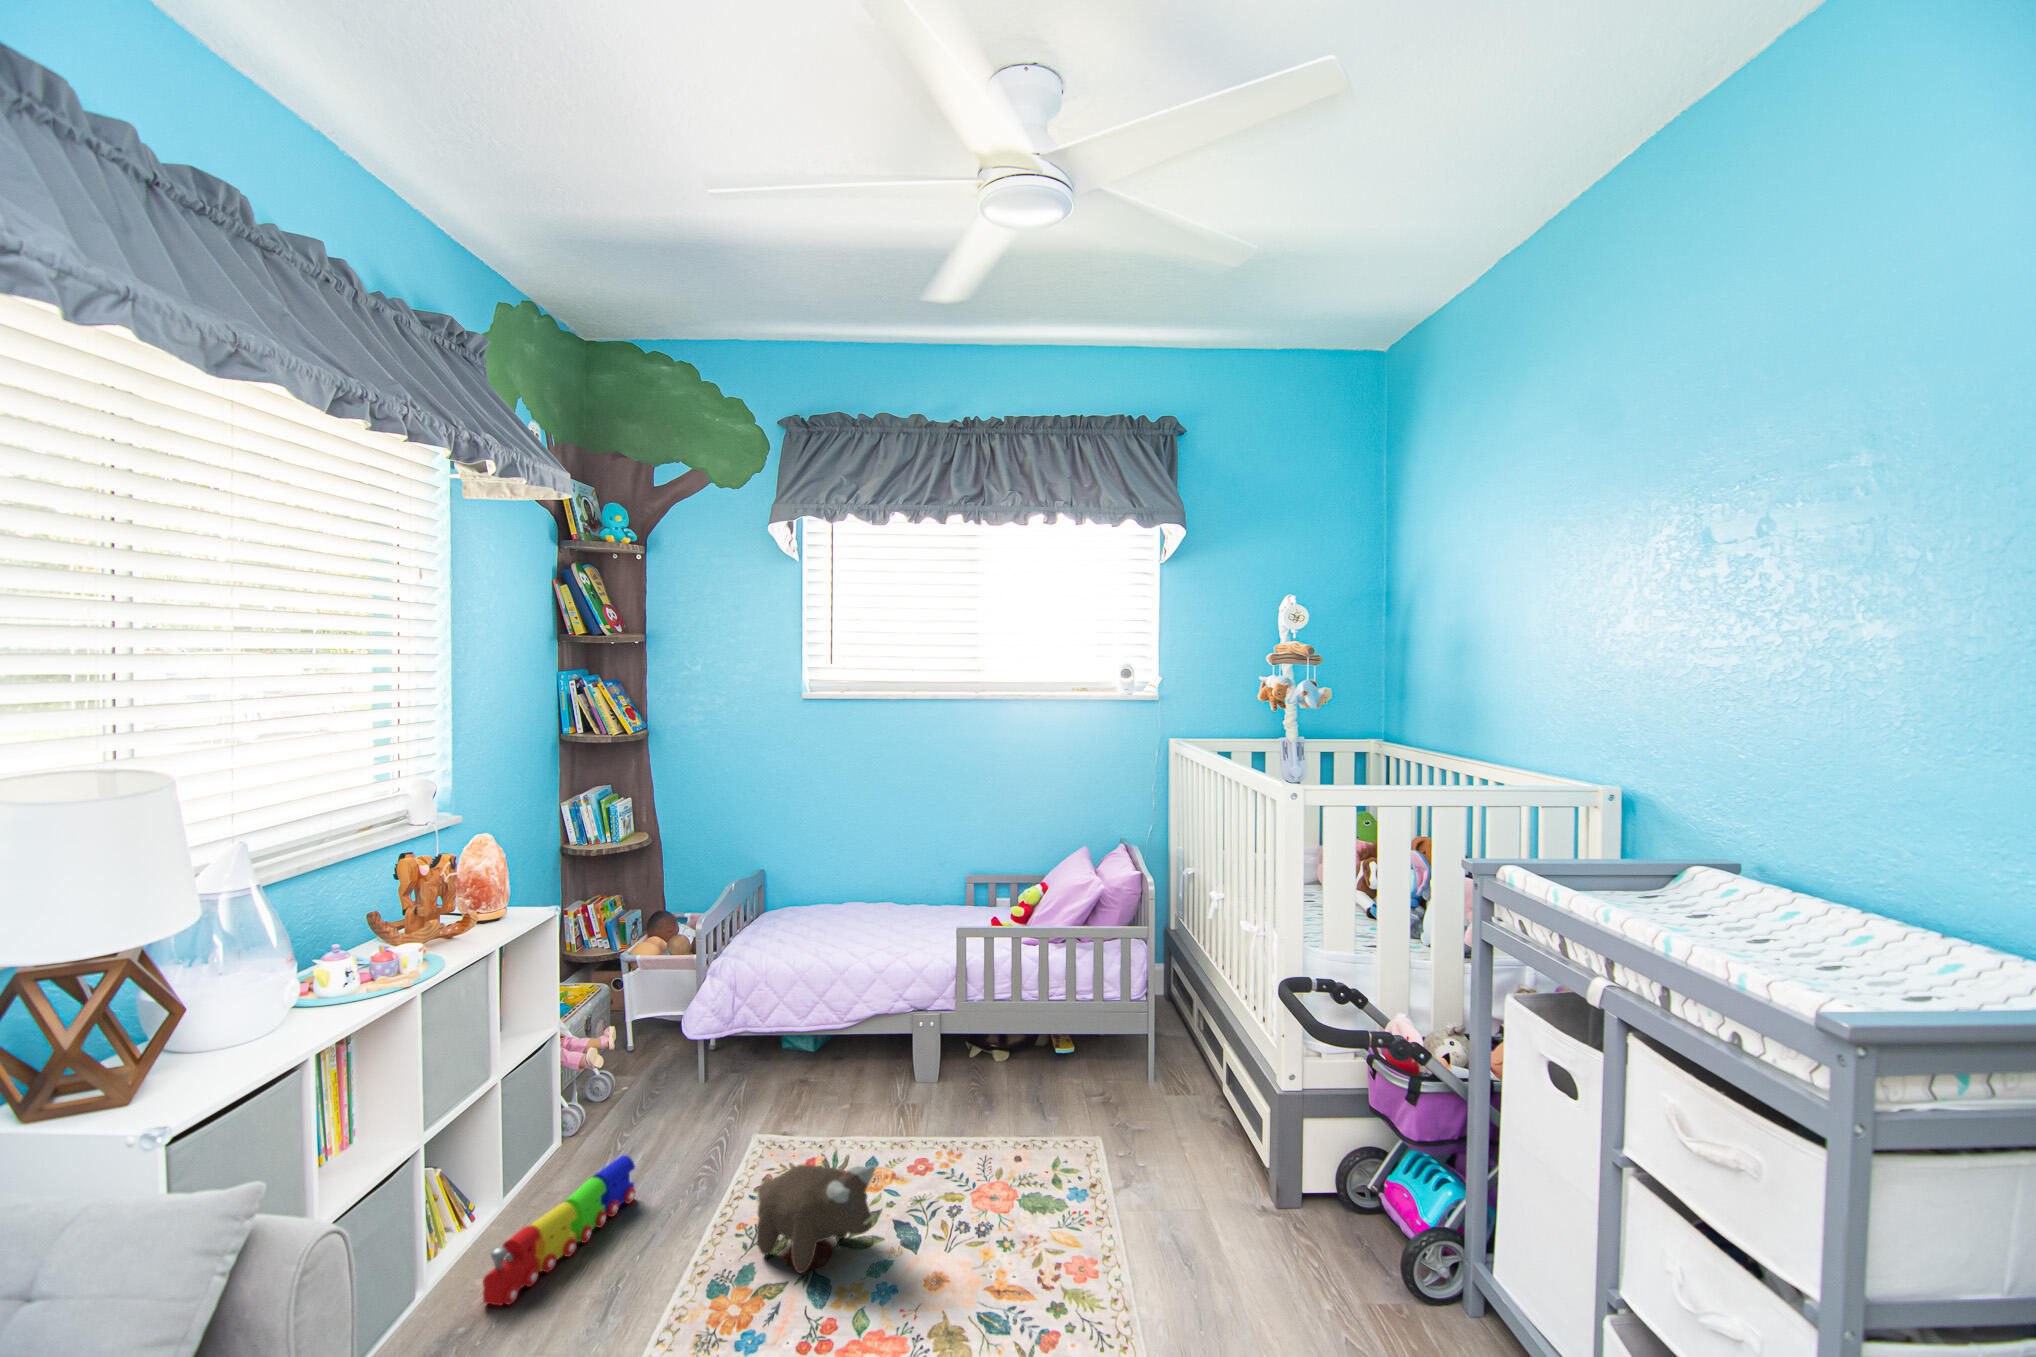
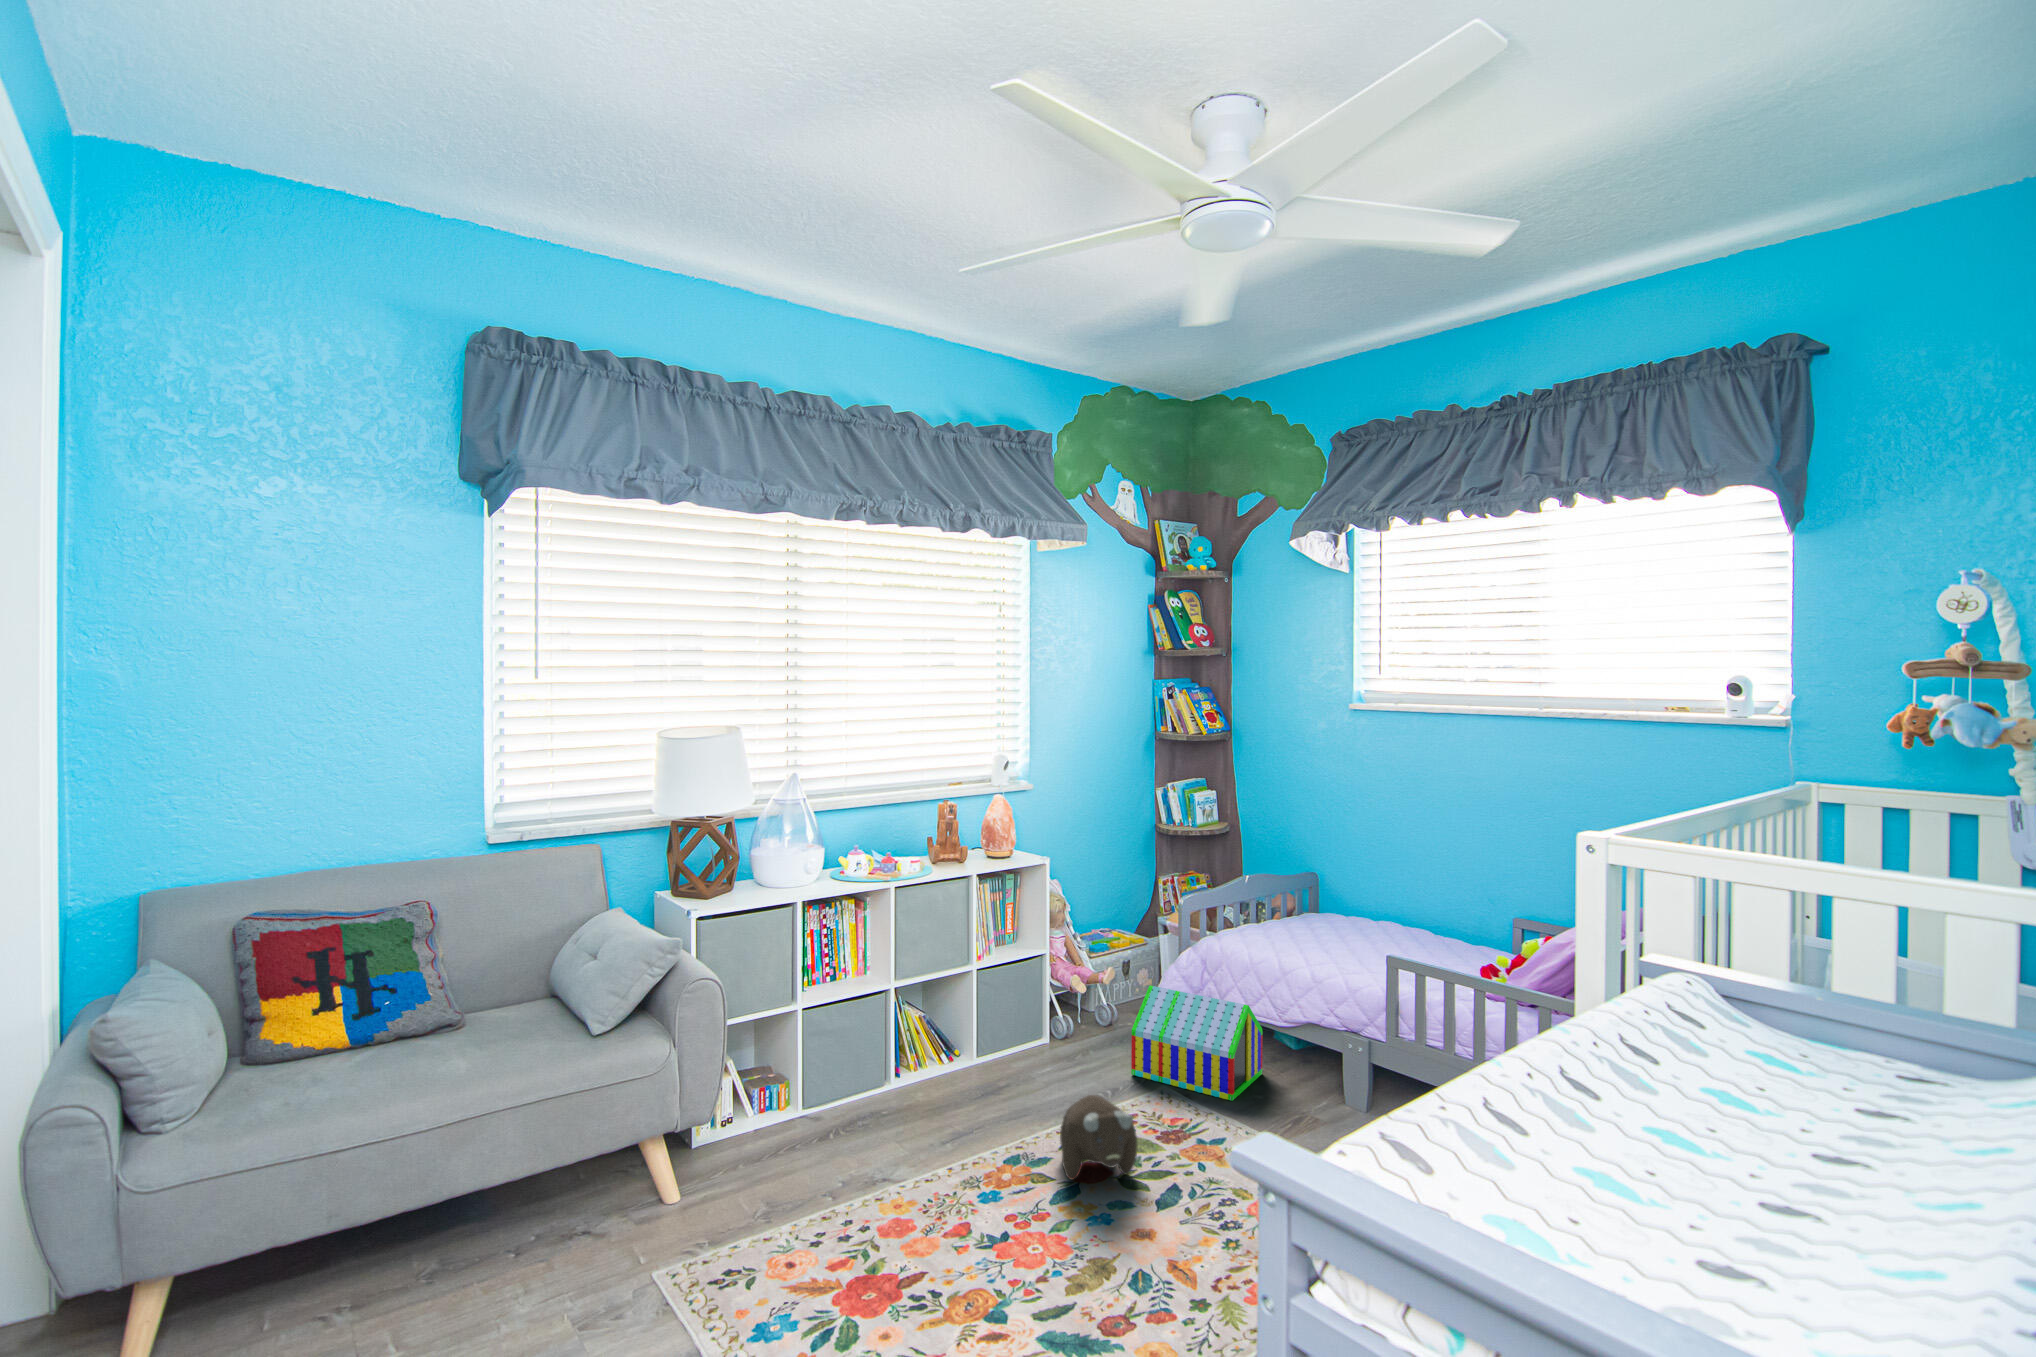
toy house: none [702,1019,831,1142] -> present [1131,986,1263,1101]
toy train: present [483,1155,635,1306] -> none [909,1053,1048,1112]

